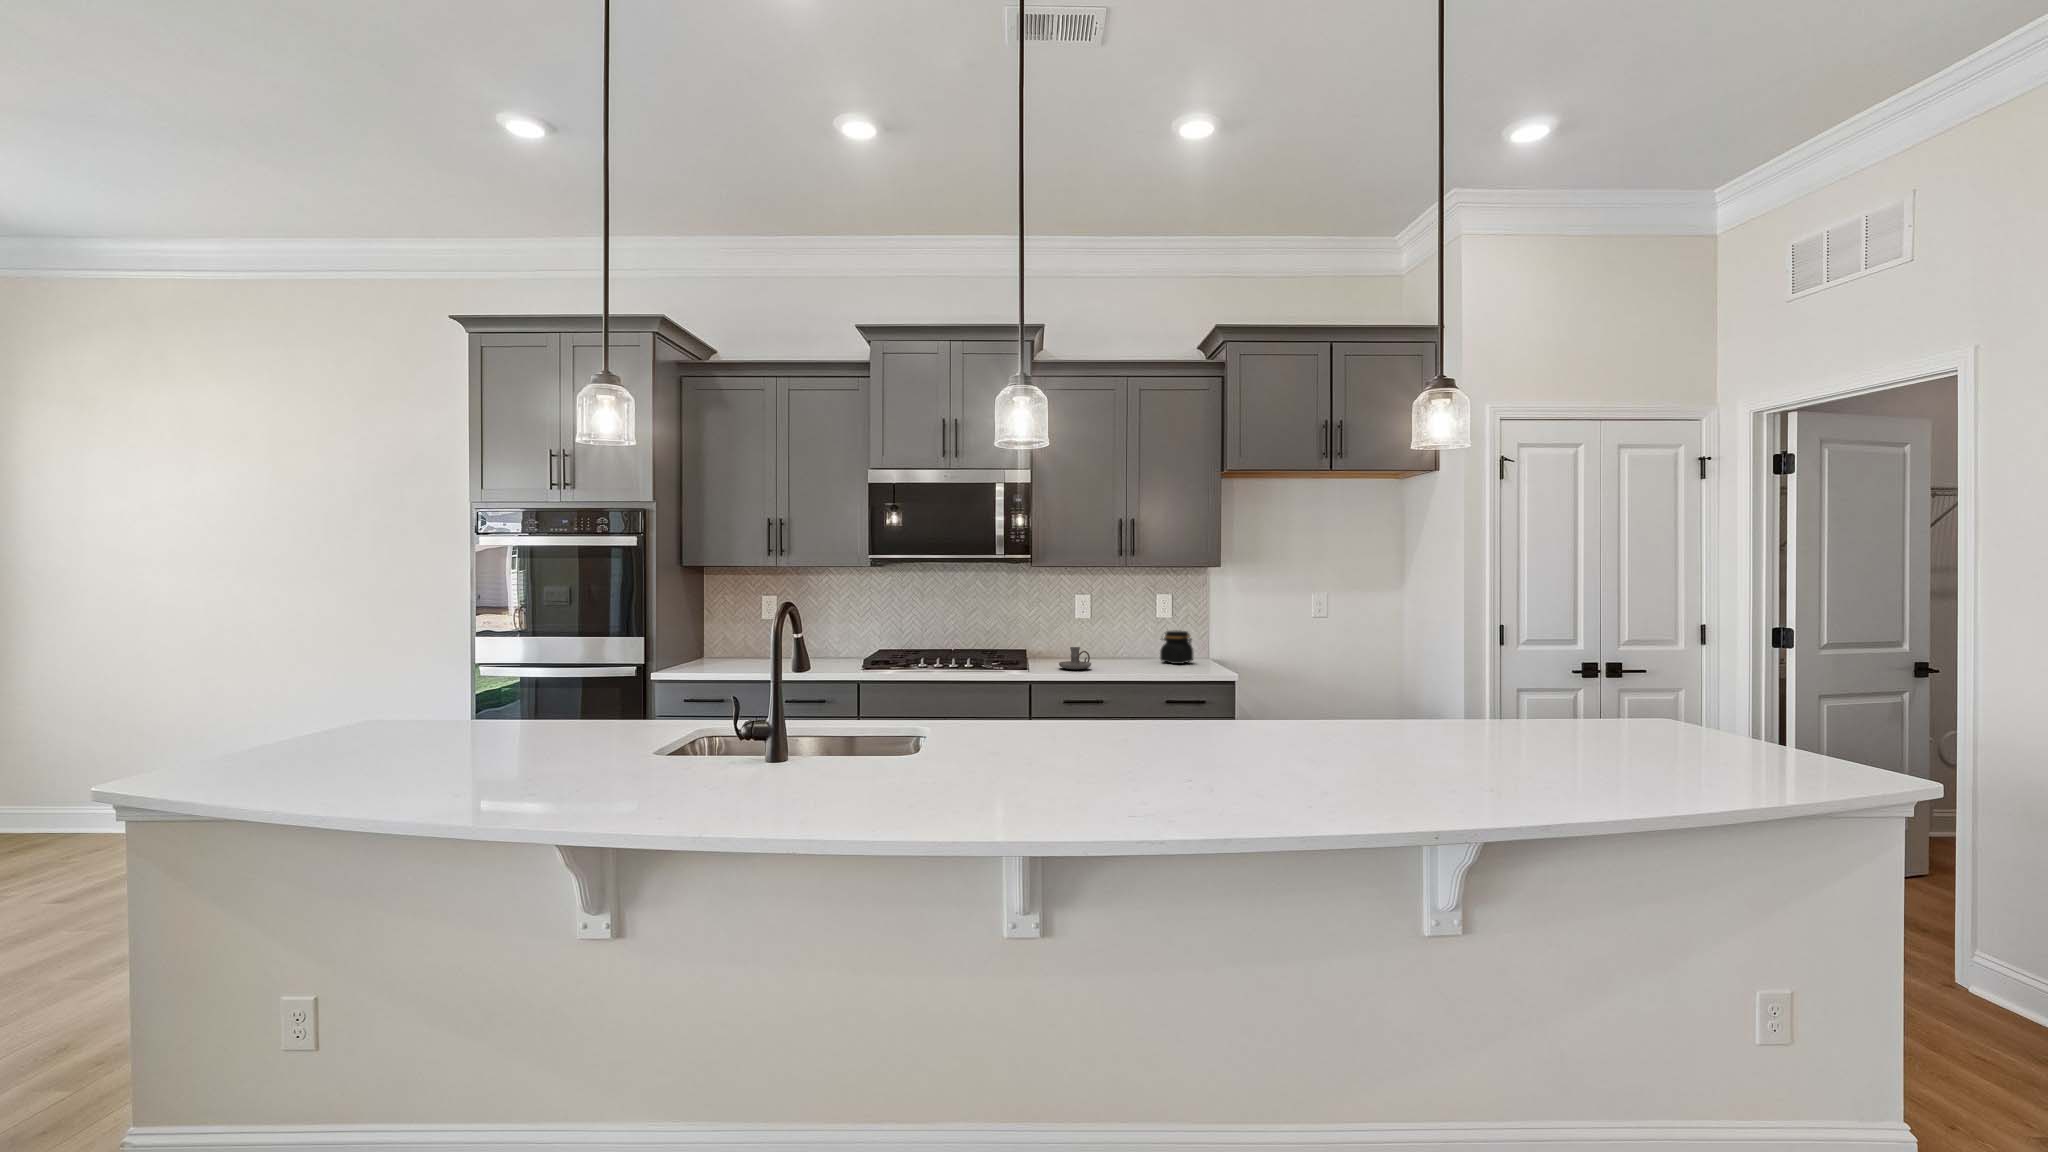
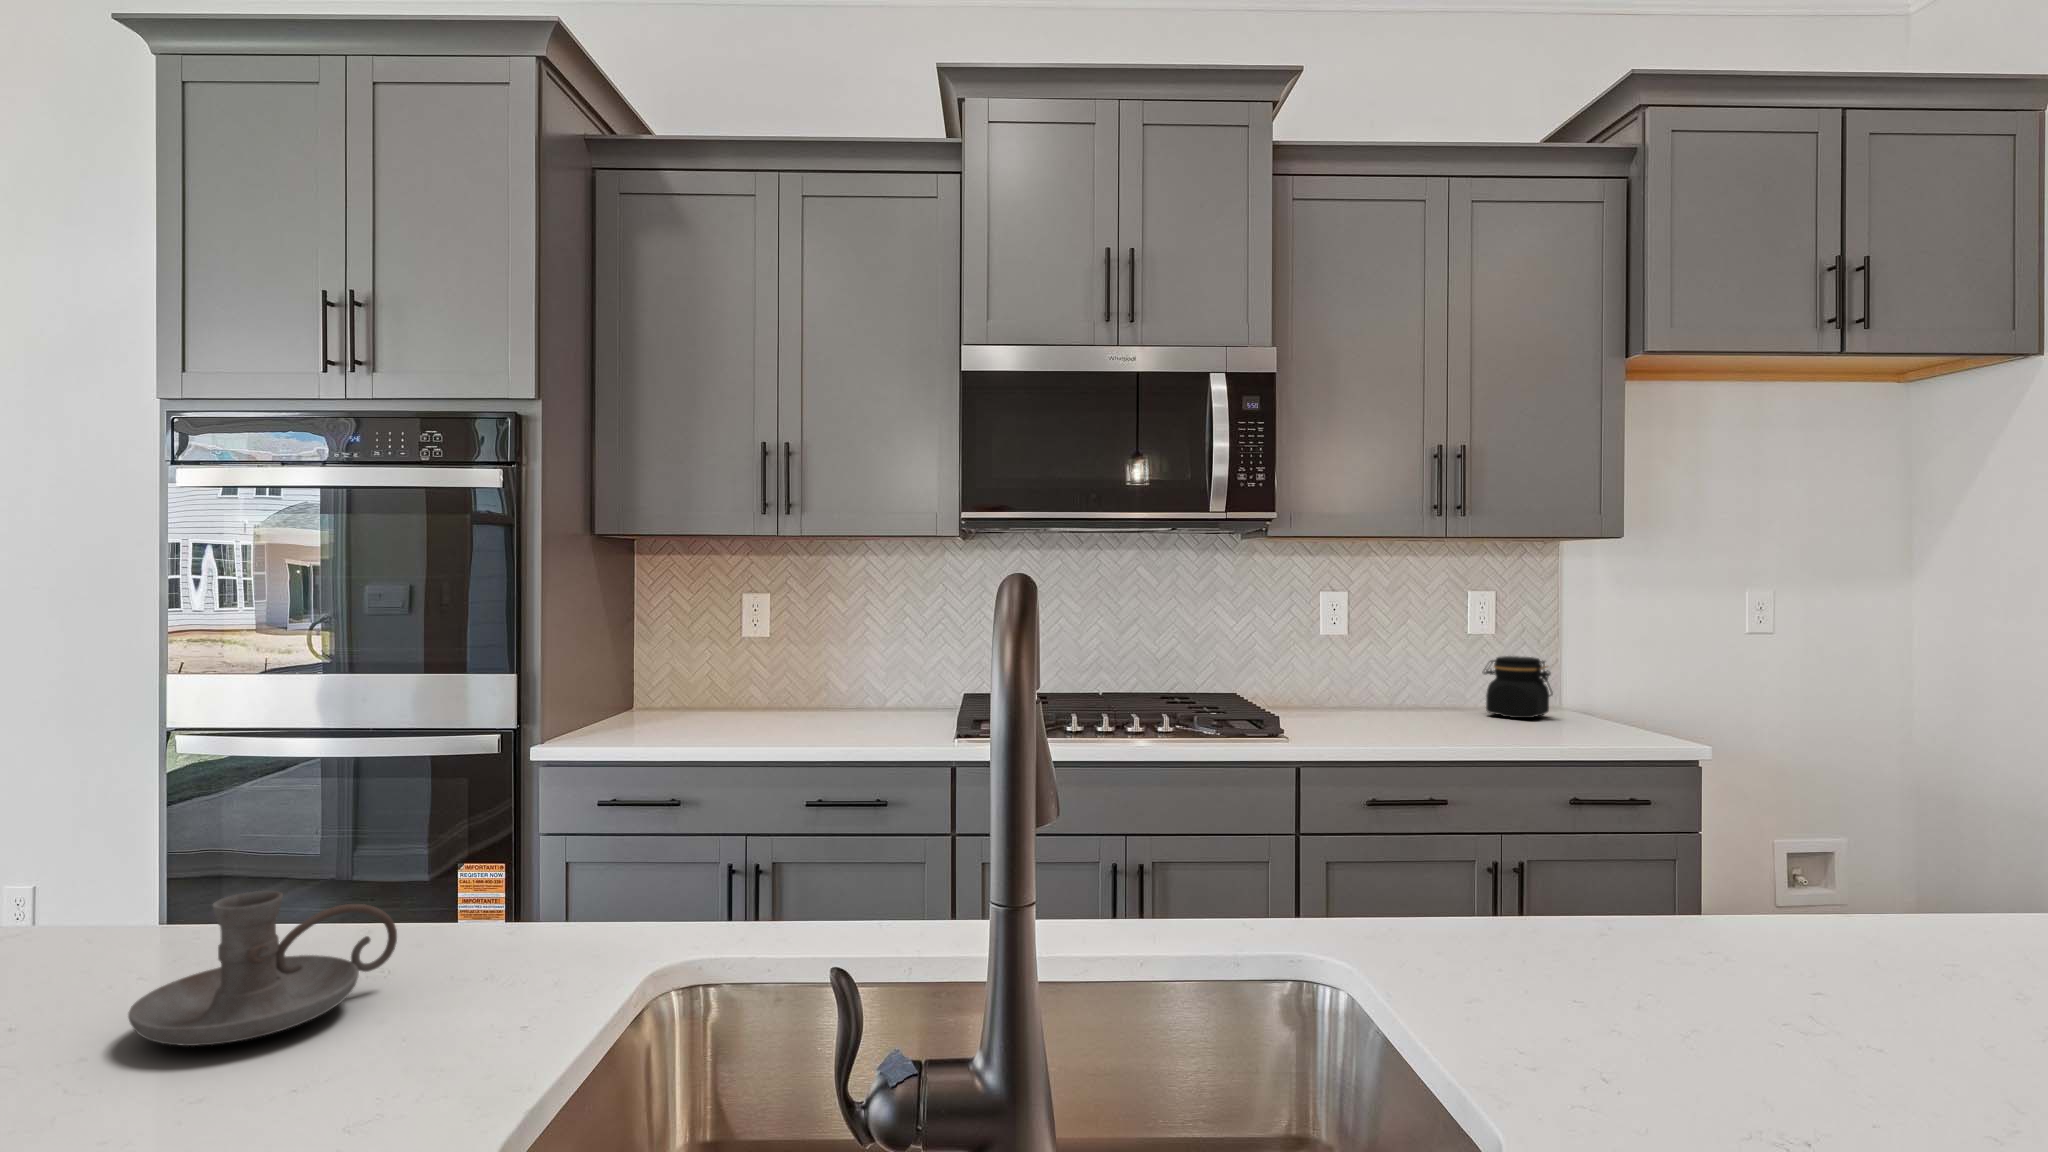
candle holder: present [1059,647,1091,670] -> present [128,891,397,1046]

